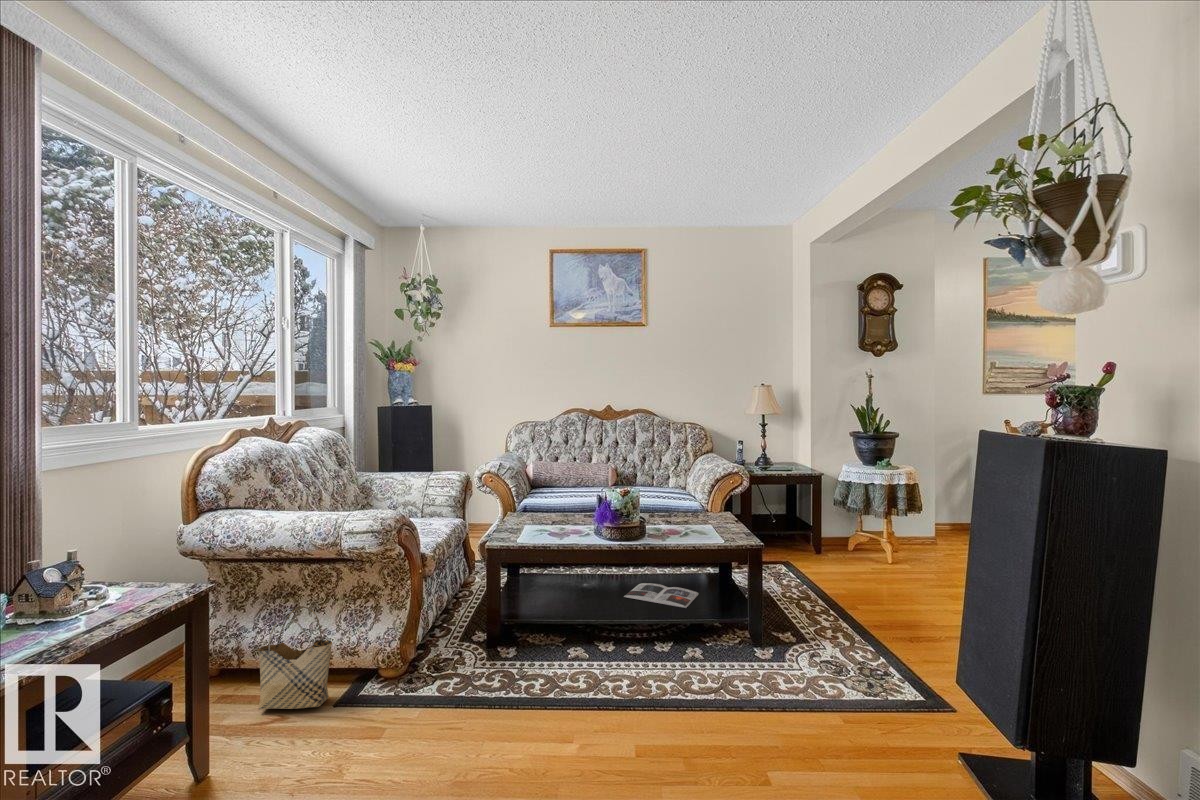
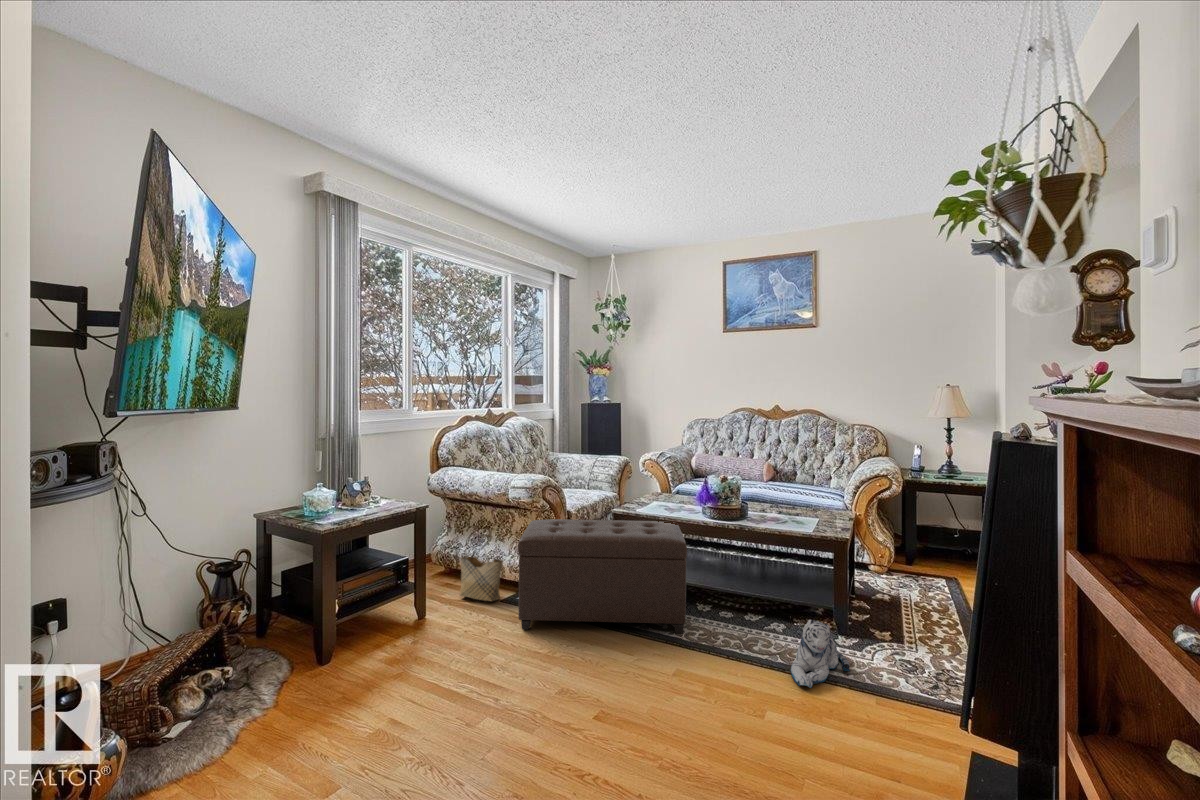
ottoman: none [375,551,609,744] -> present [518,519,687,633]
magazine: present [624,583,698,608] -> none [730,563,799,586]
plush toy: none [742,648,803,733] -> present [791,620,850,688]

